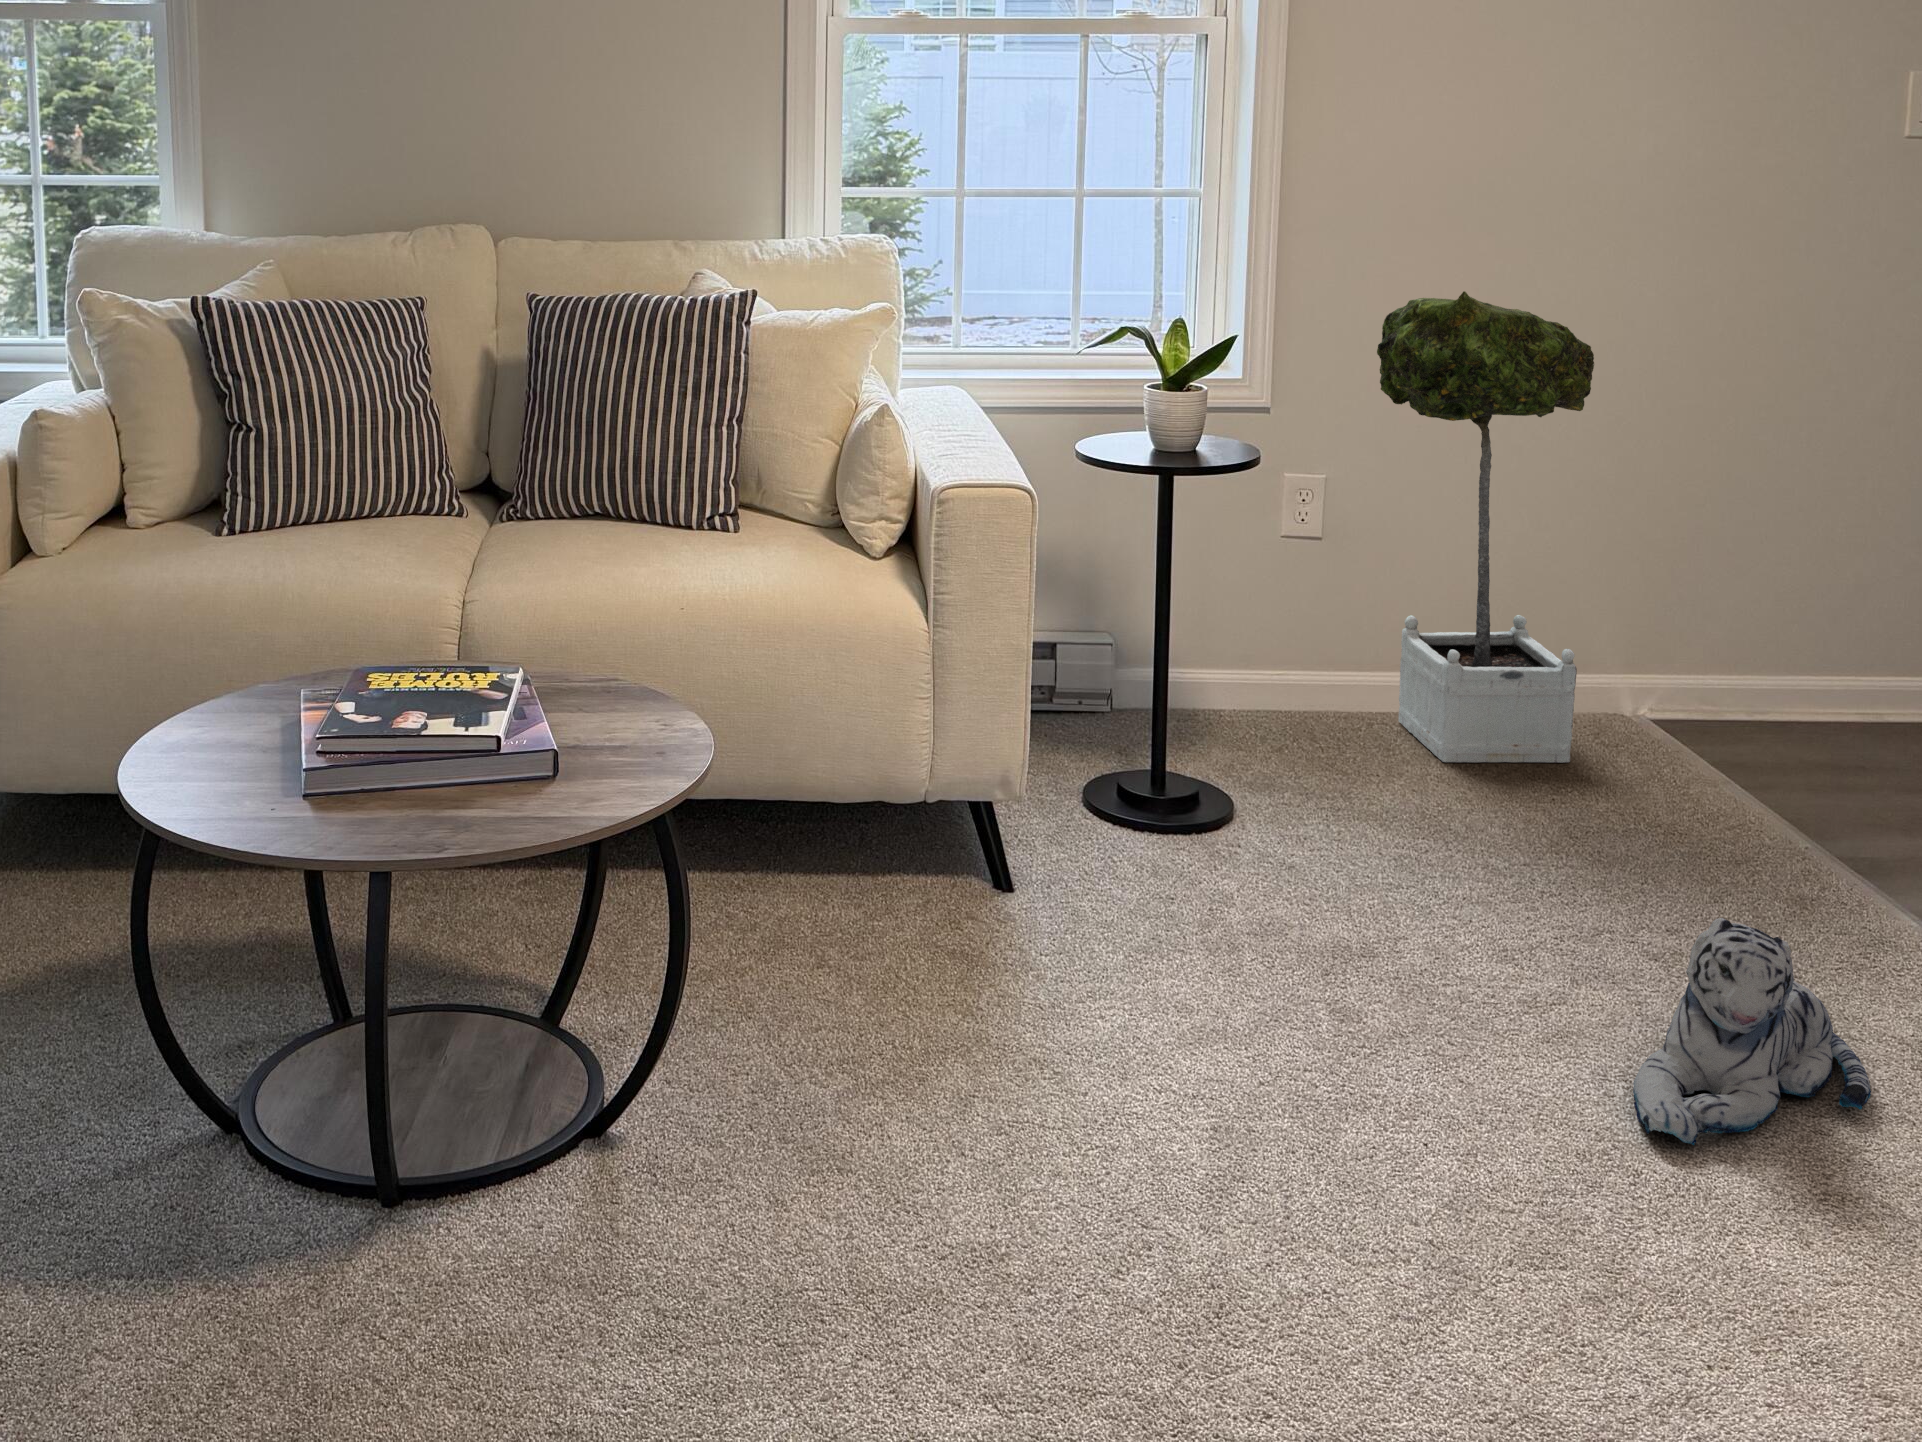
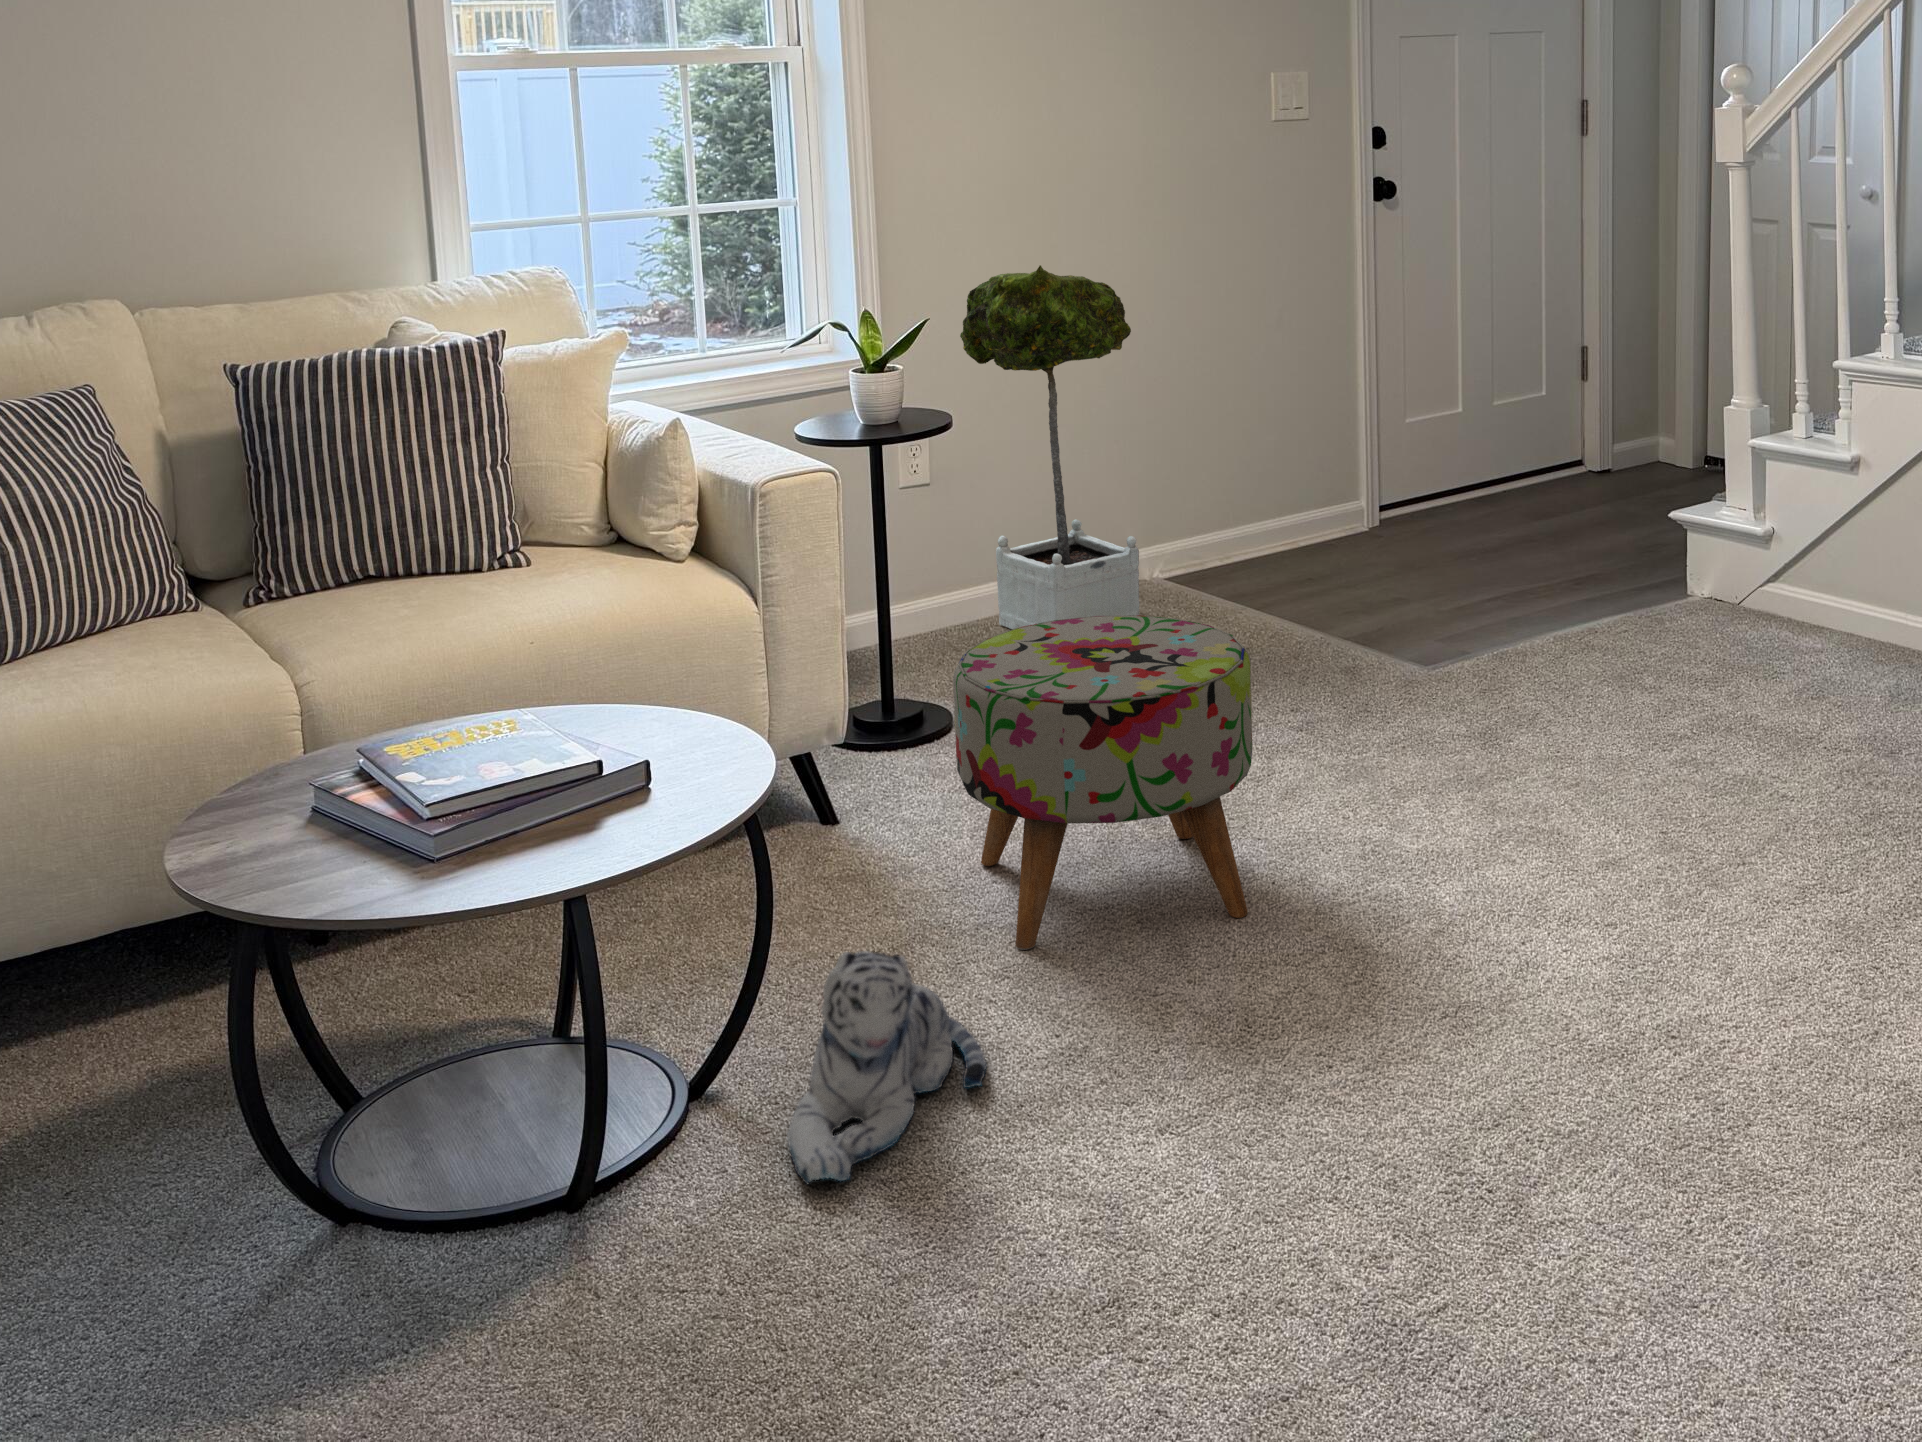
ottoman: none [1022,716,1420,1173] -> present [953,615,1253,950]
plush toy: present [1633,918,1871,1145] -> present [788,951,986,1184]

